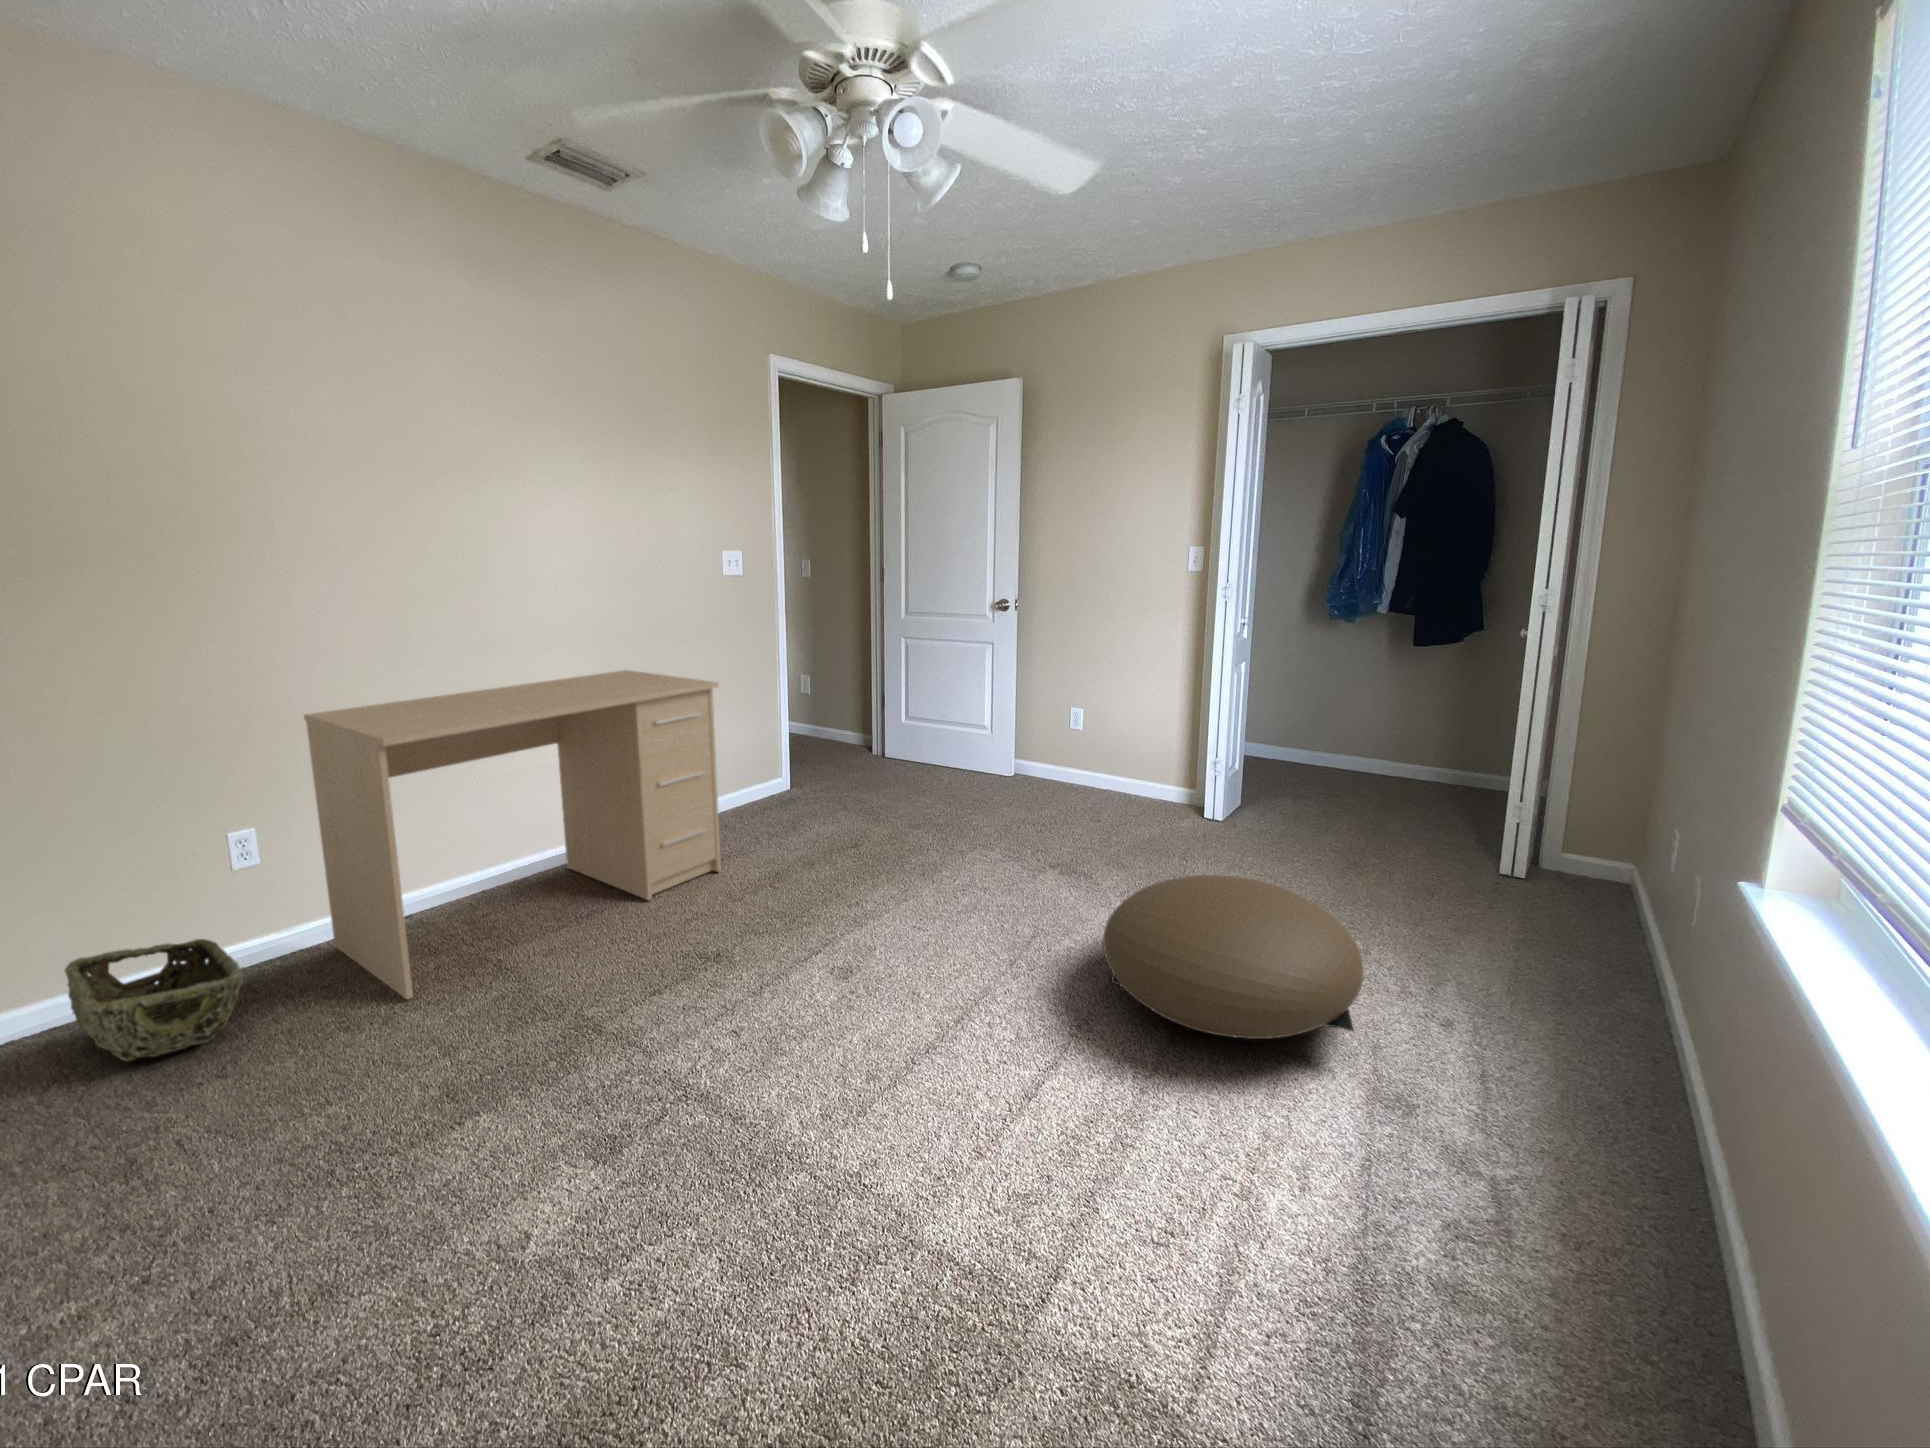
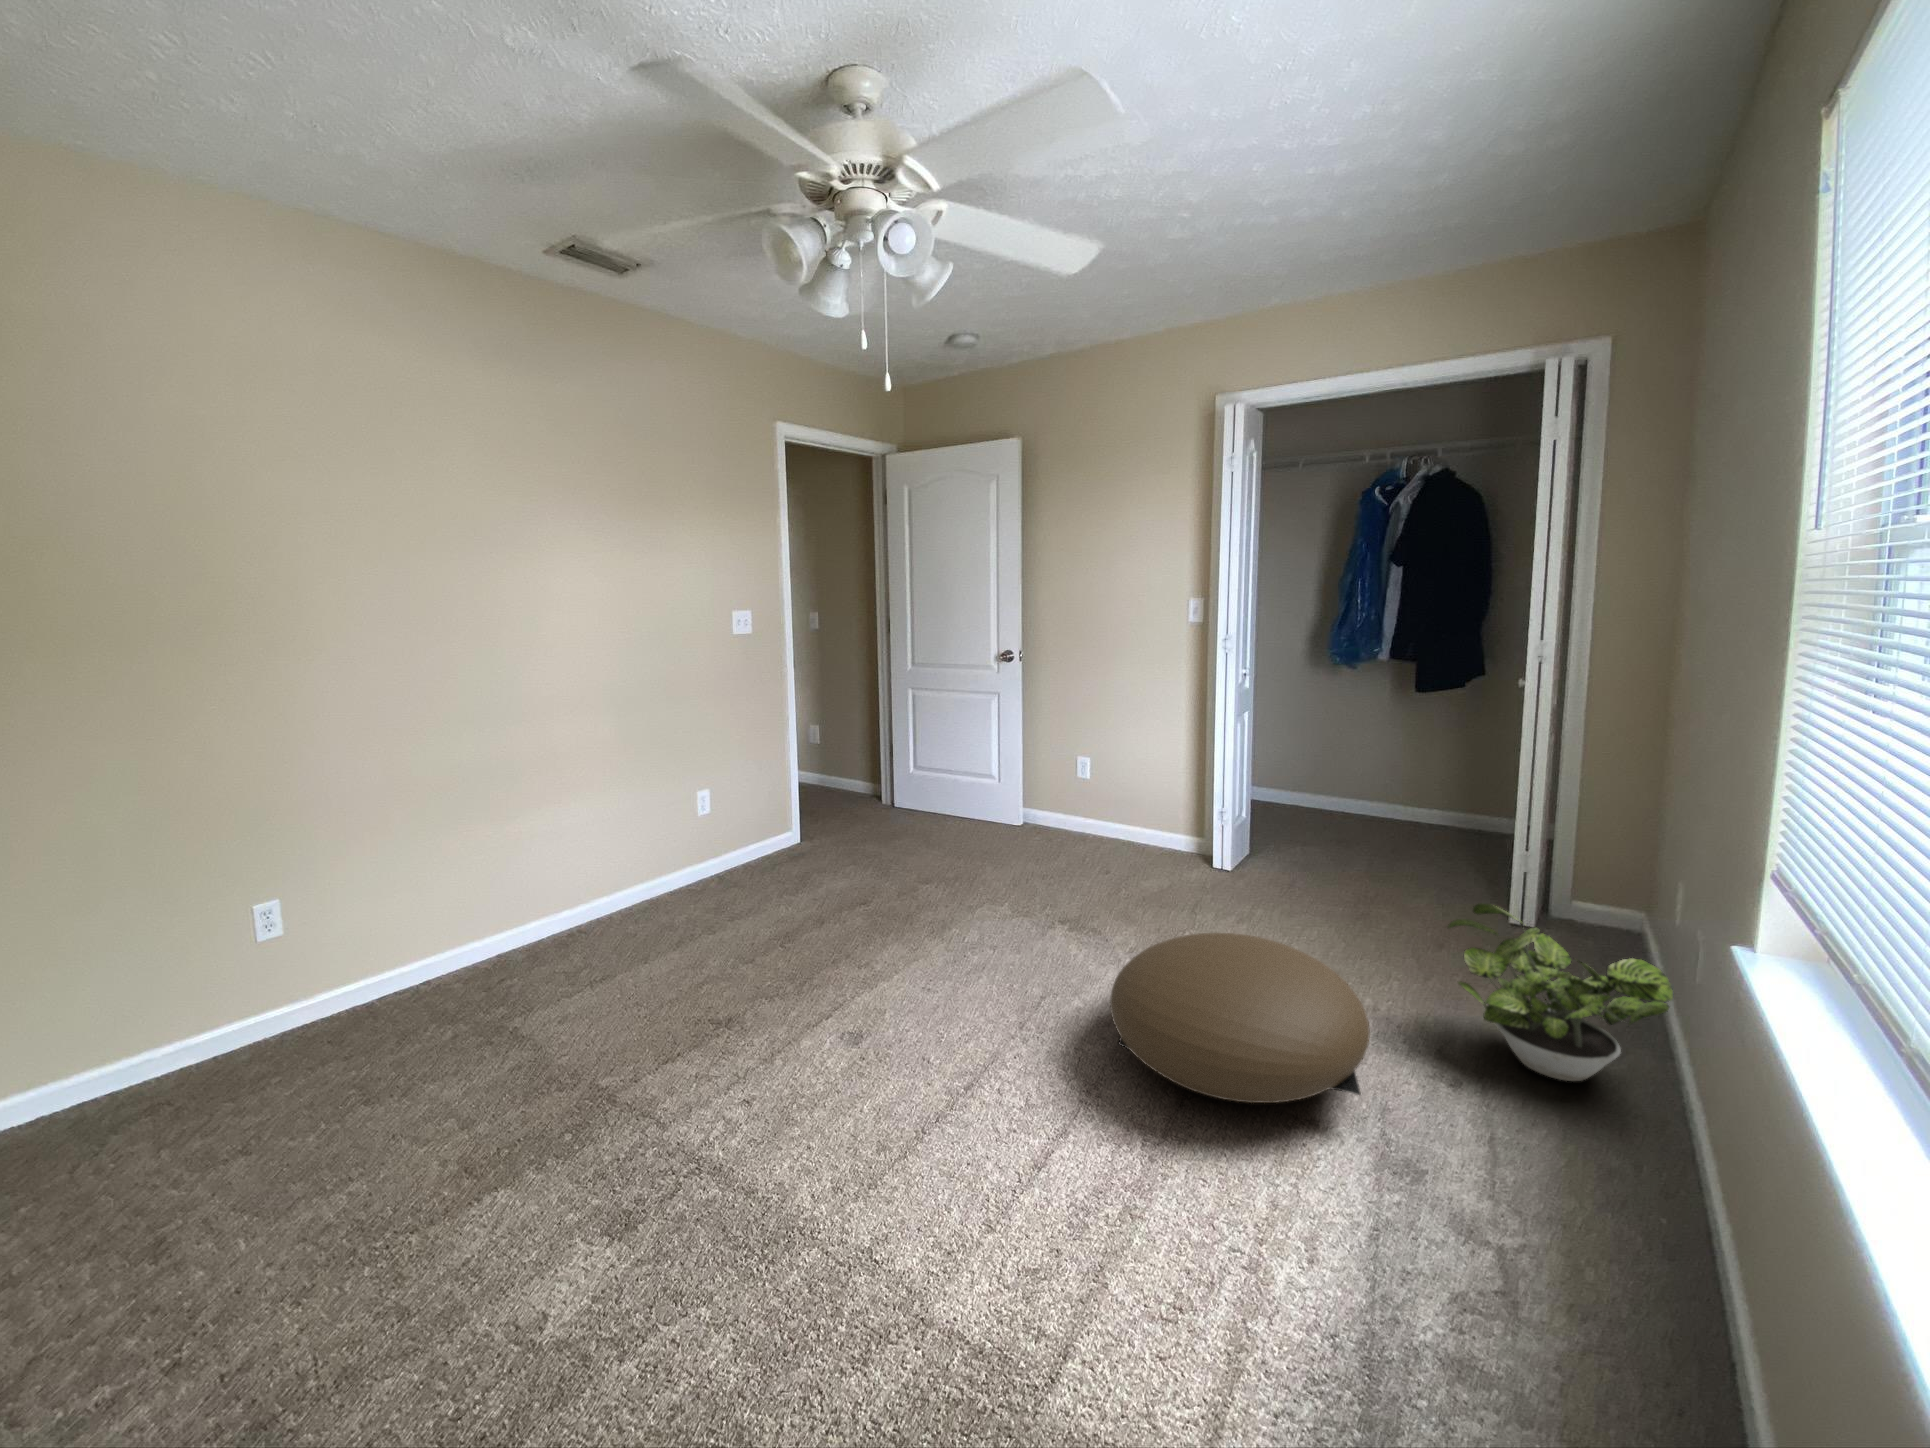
desk: present [304,670,721,999] -> none [330,731,733,1069]
potted plant: none [1443,847,1670,1023] -> present [1448,903,1673,1081]
woven basket: present [65,939,244,1061] -> none [98,1010,270,1137]

